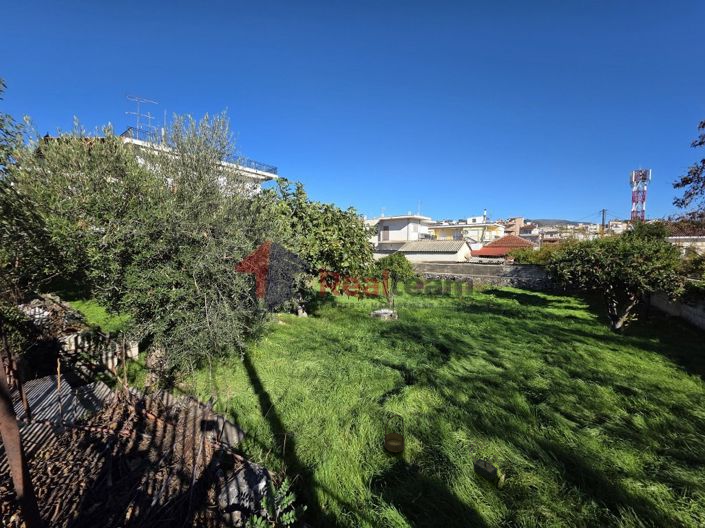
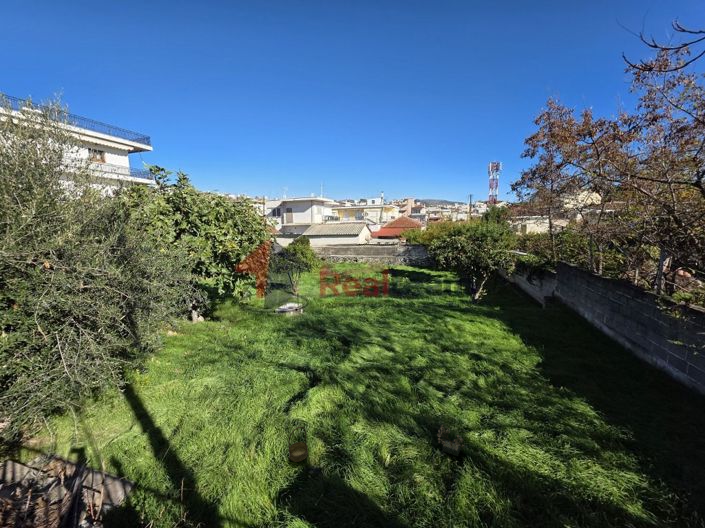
decorative plant: present [469,440,501,480] -> present [438,427,462,456]

